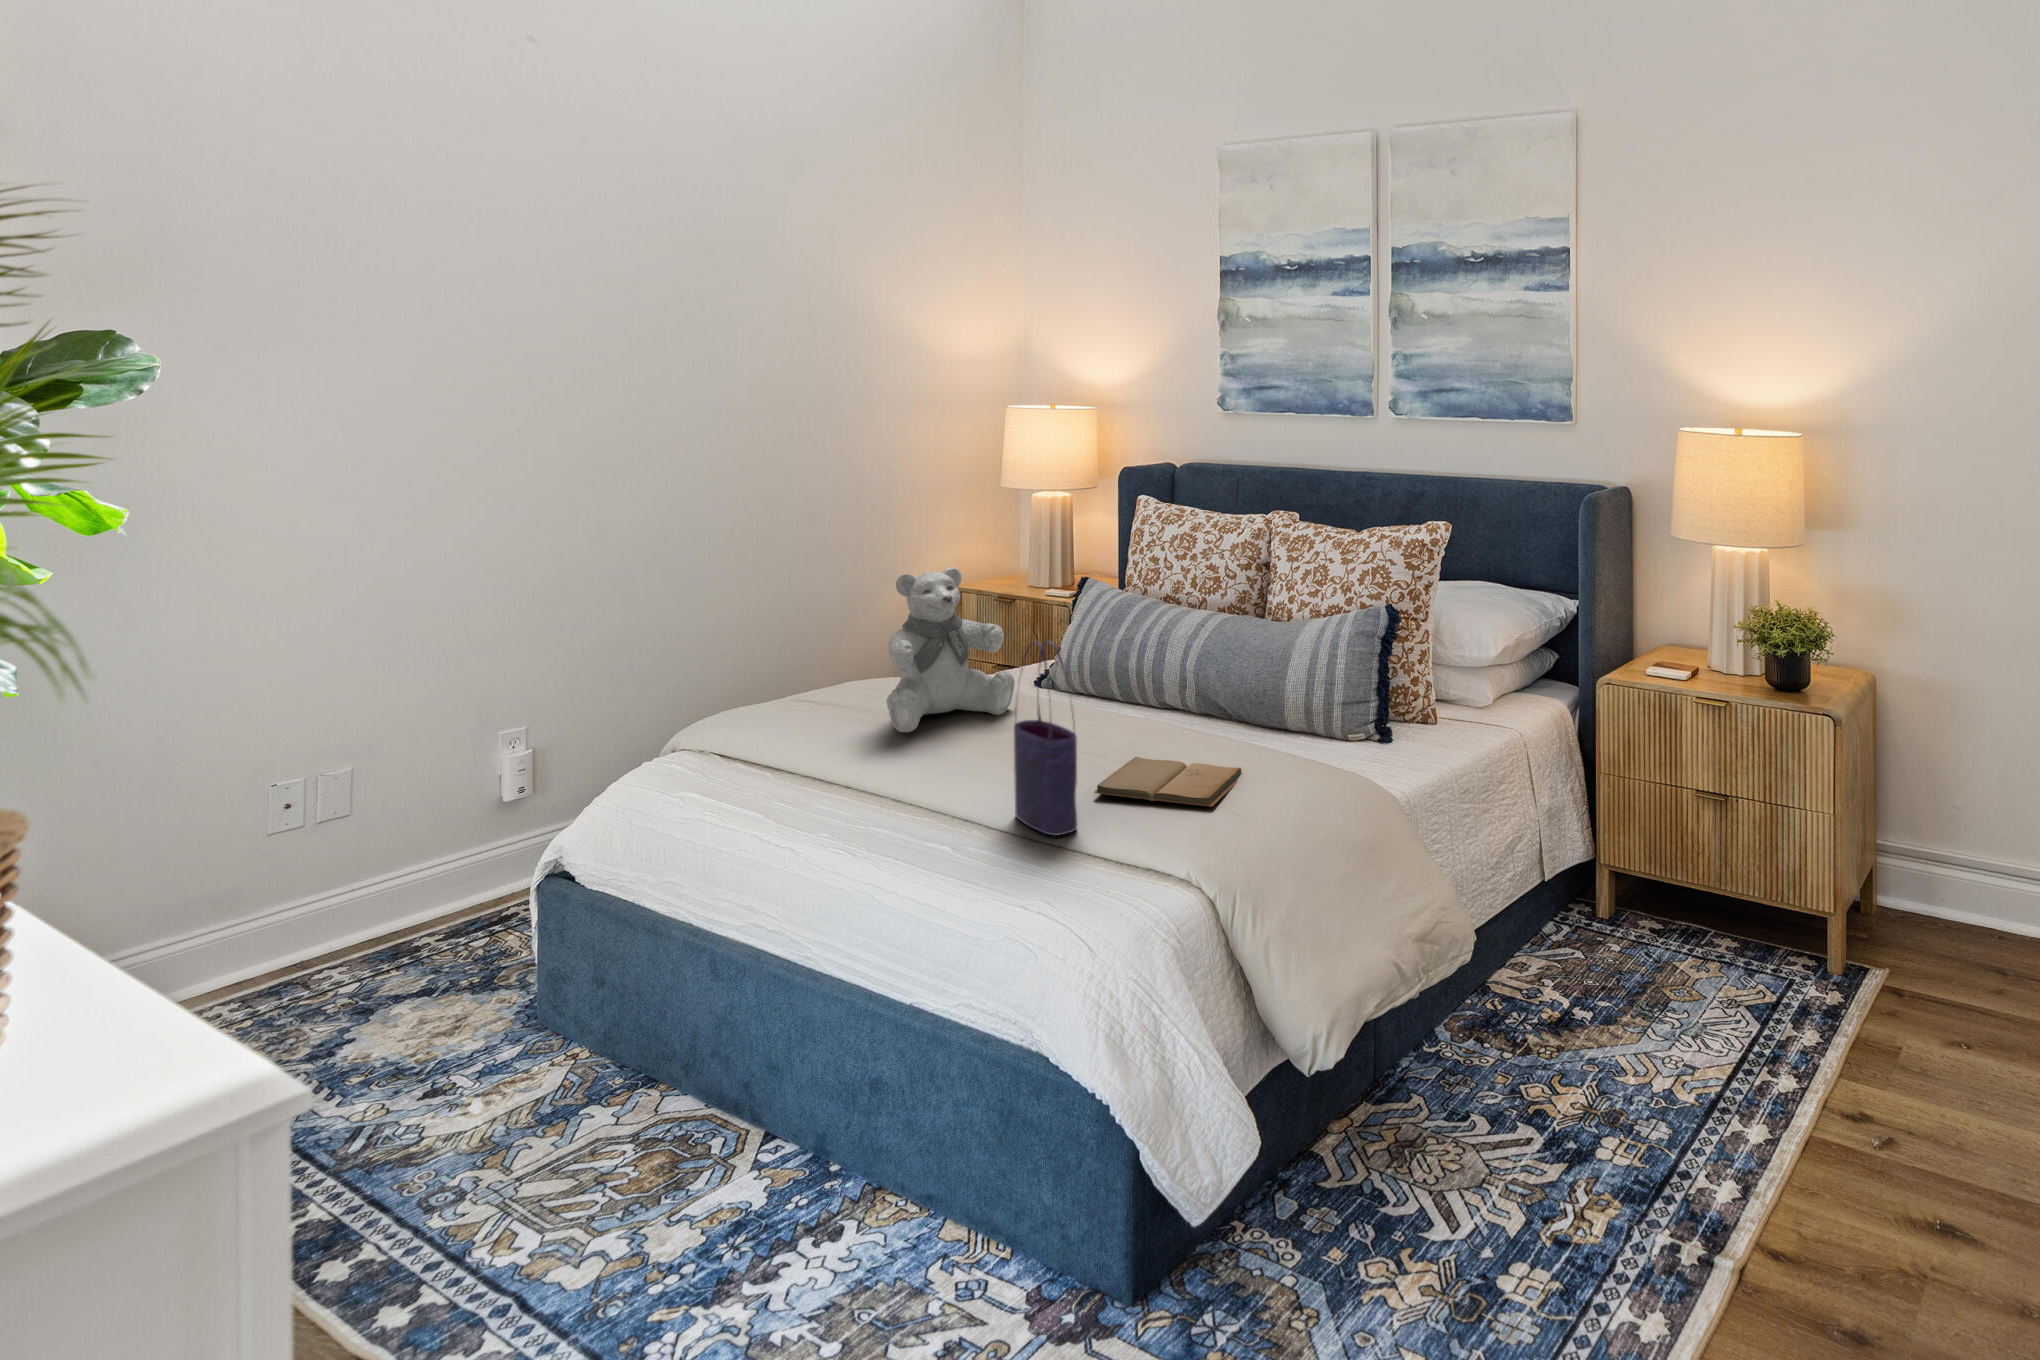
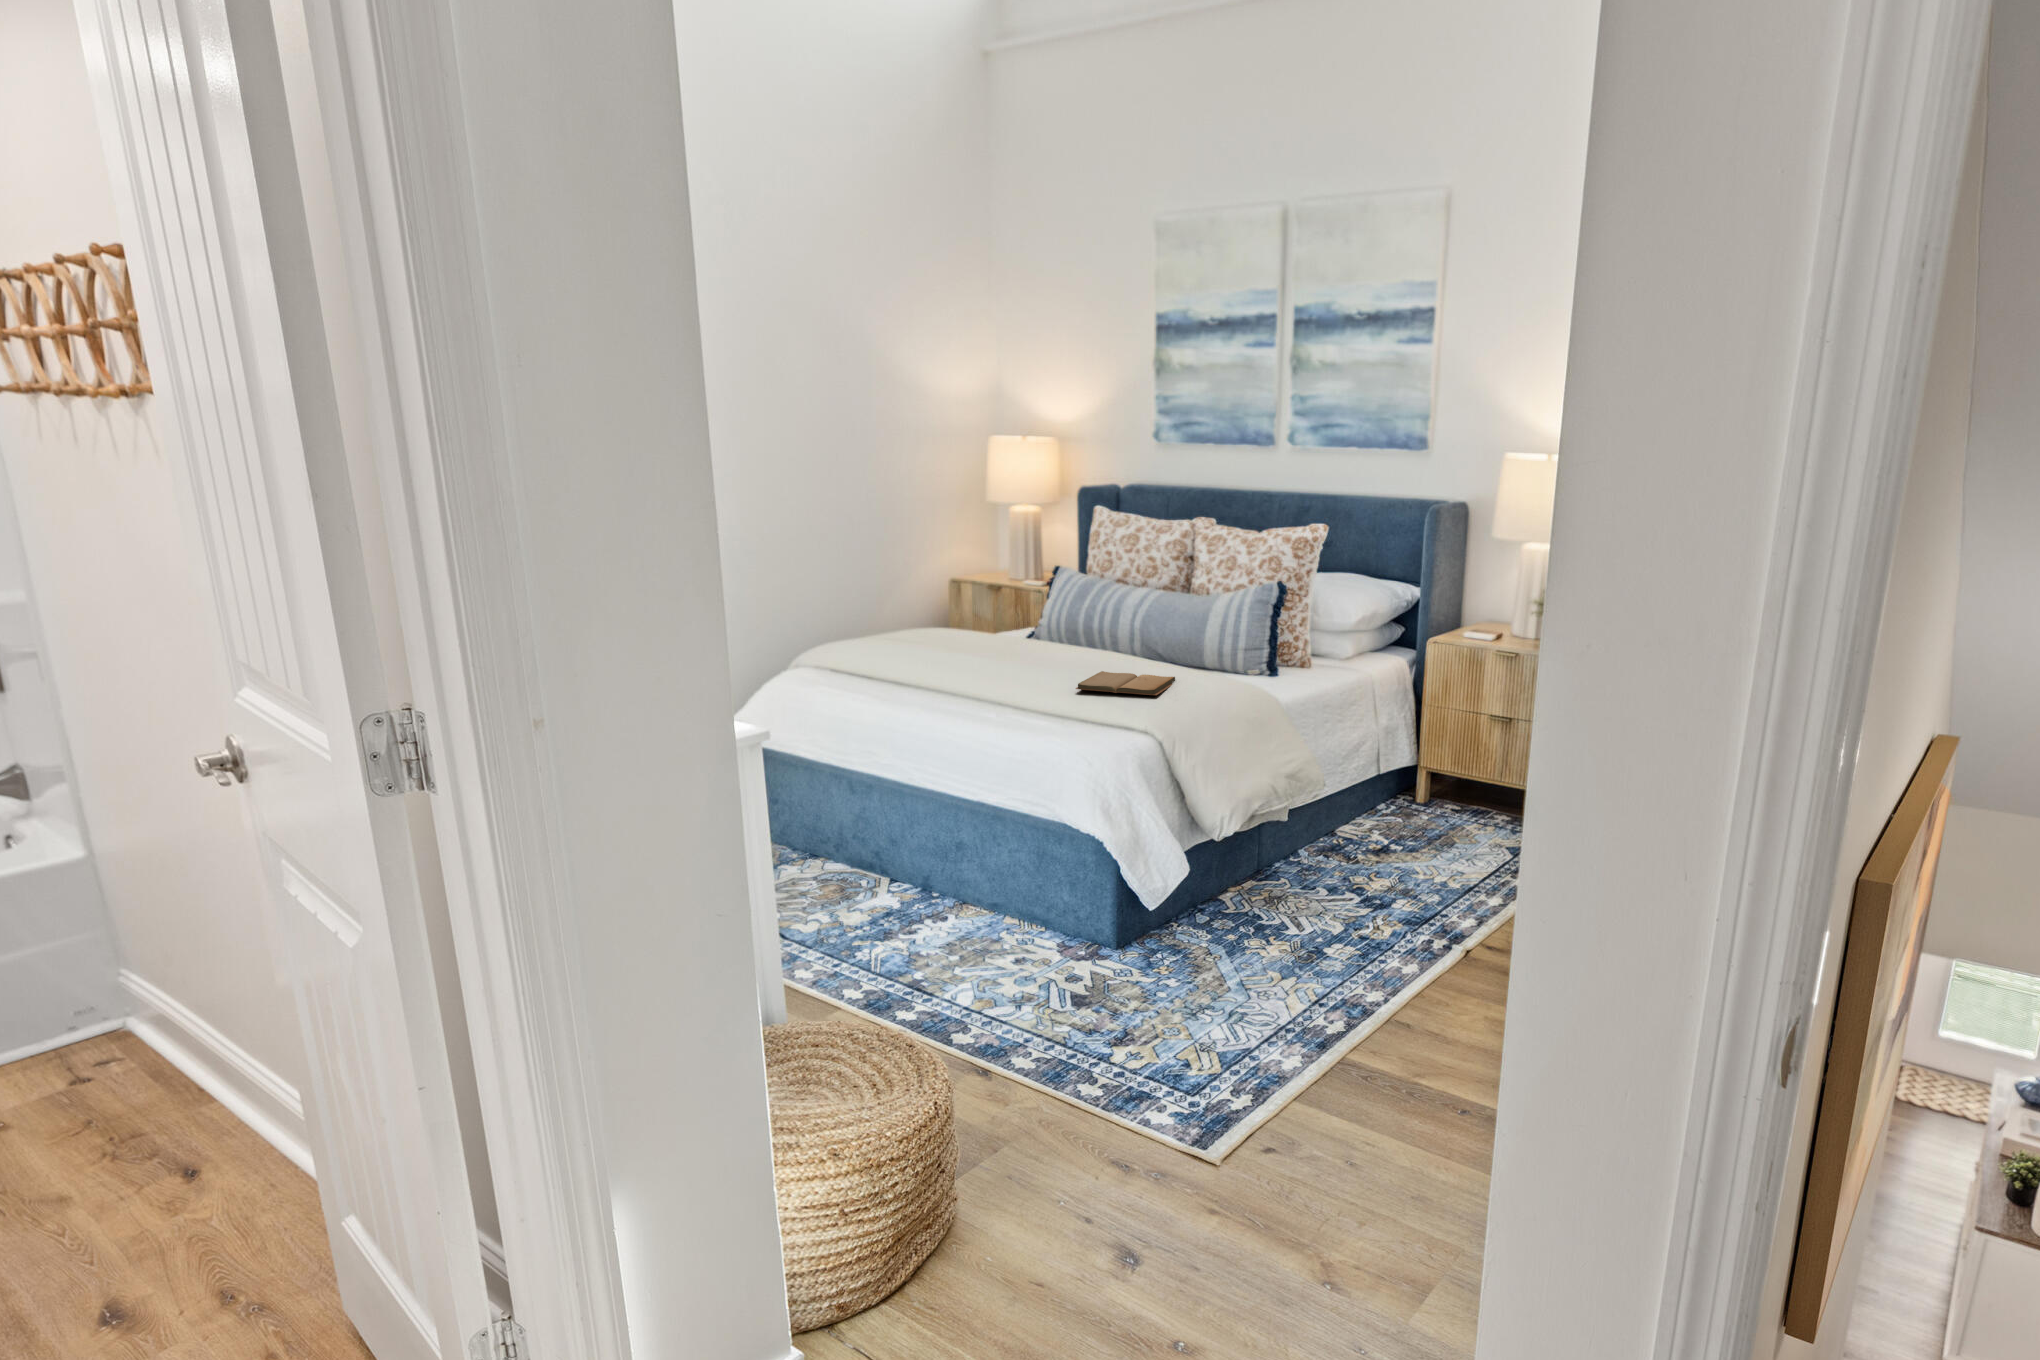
teddy bear: present [887,567,1015,732] -> none [920,545,1011,660]
tote bag: present [1014,641,1077,836] -> none [1022,581,1066,710]

